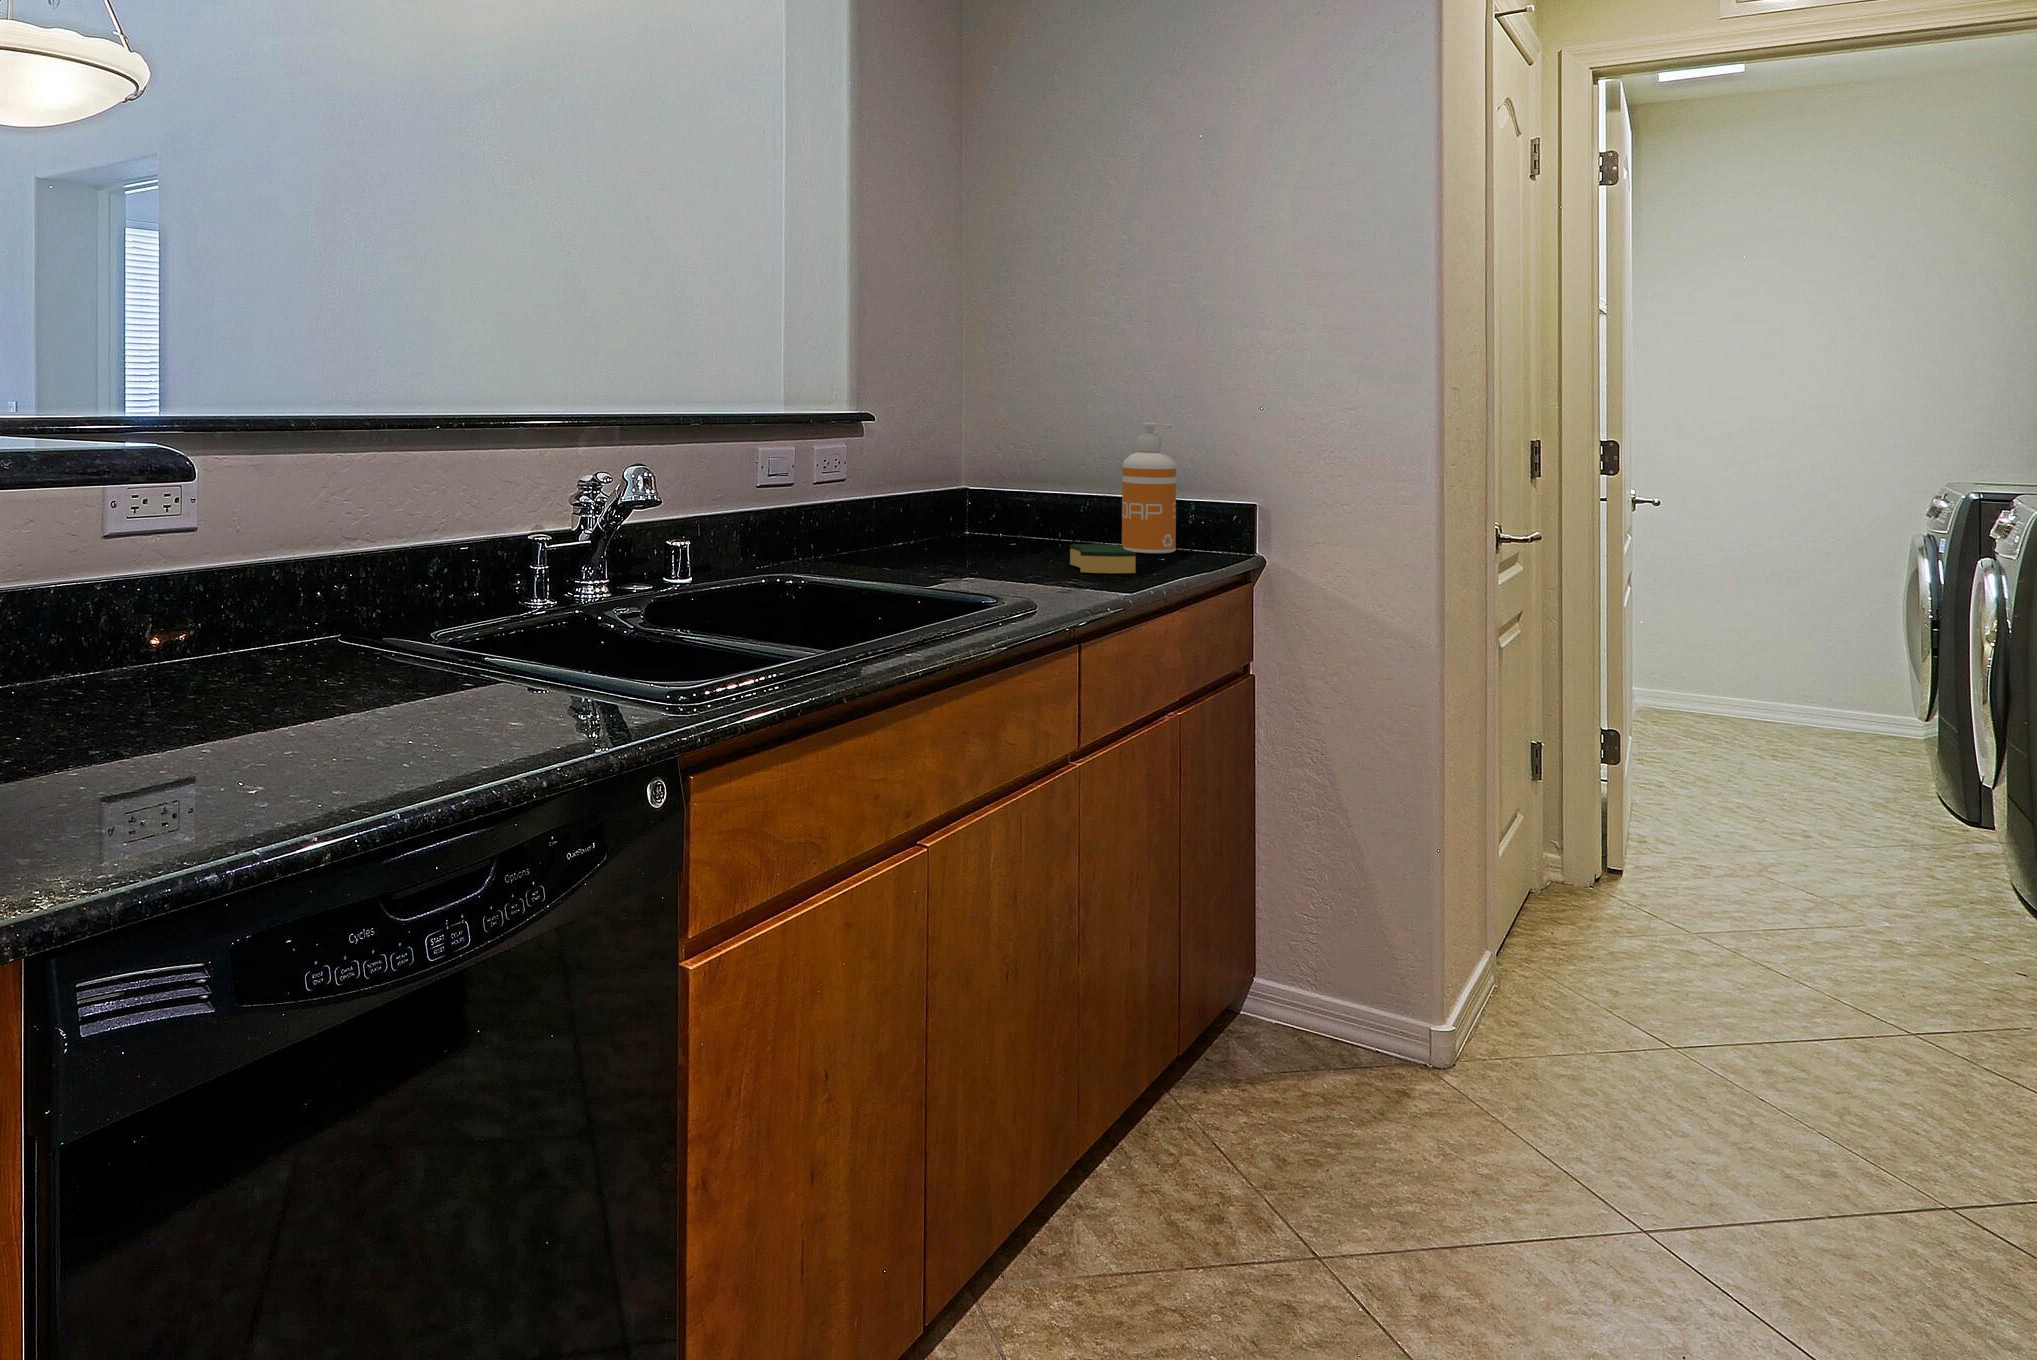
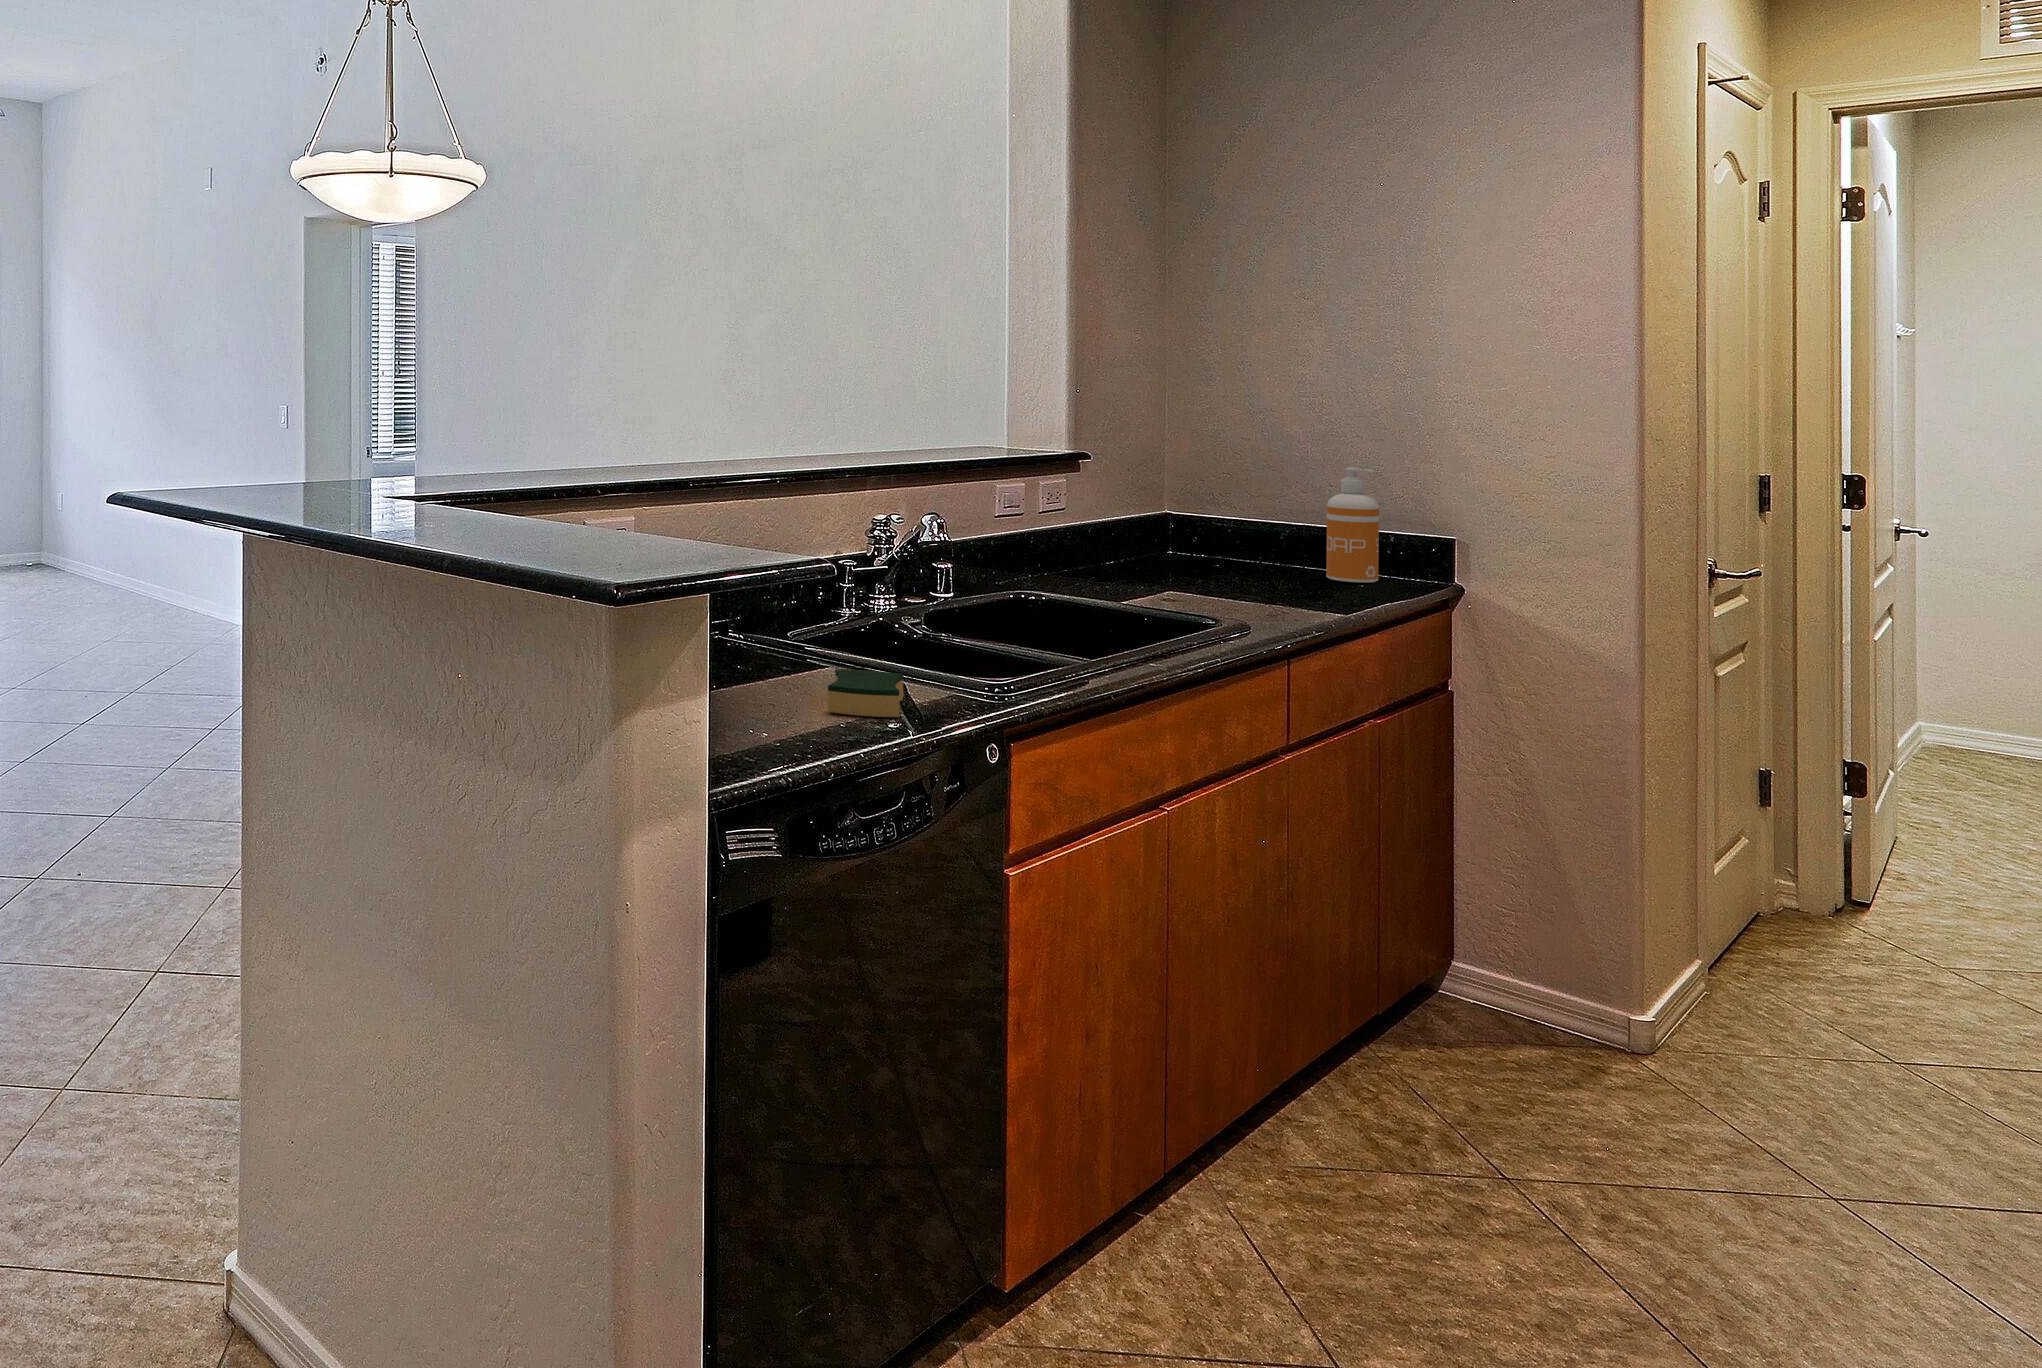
sponge: present [1070,544,1136,573] -> present [828,669,903,717]

